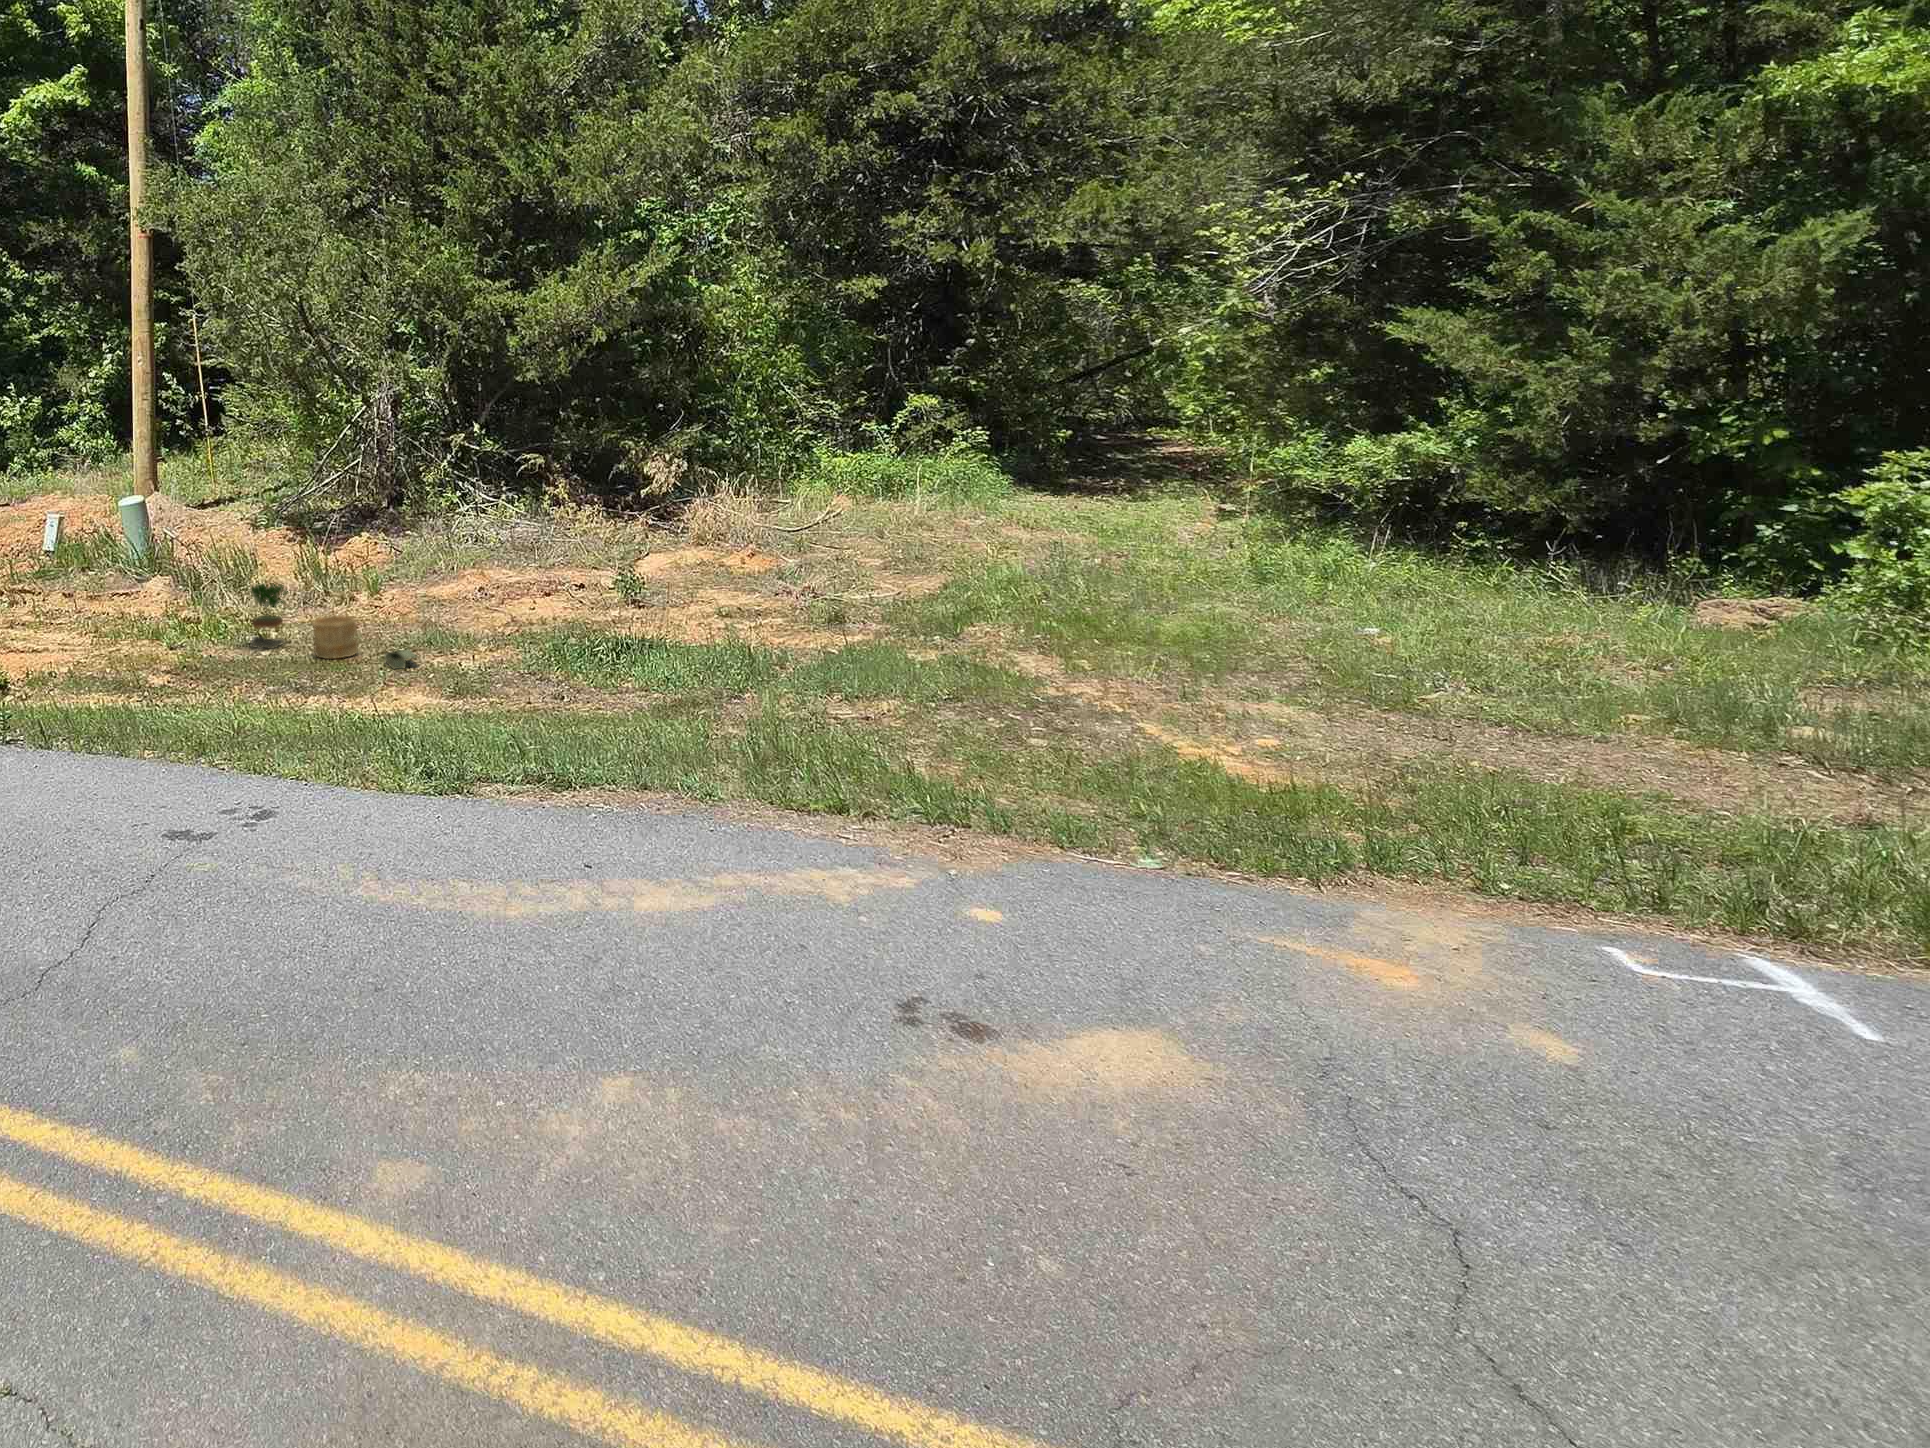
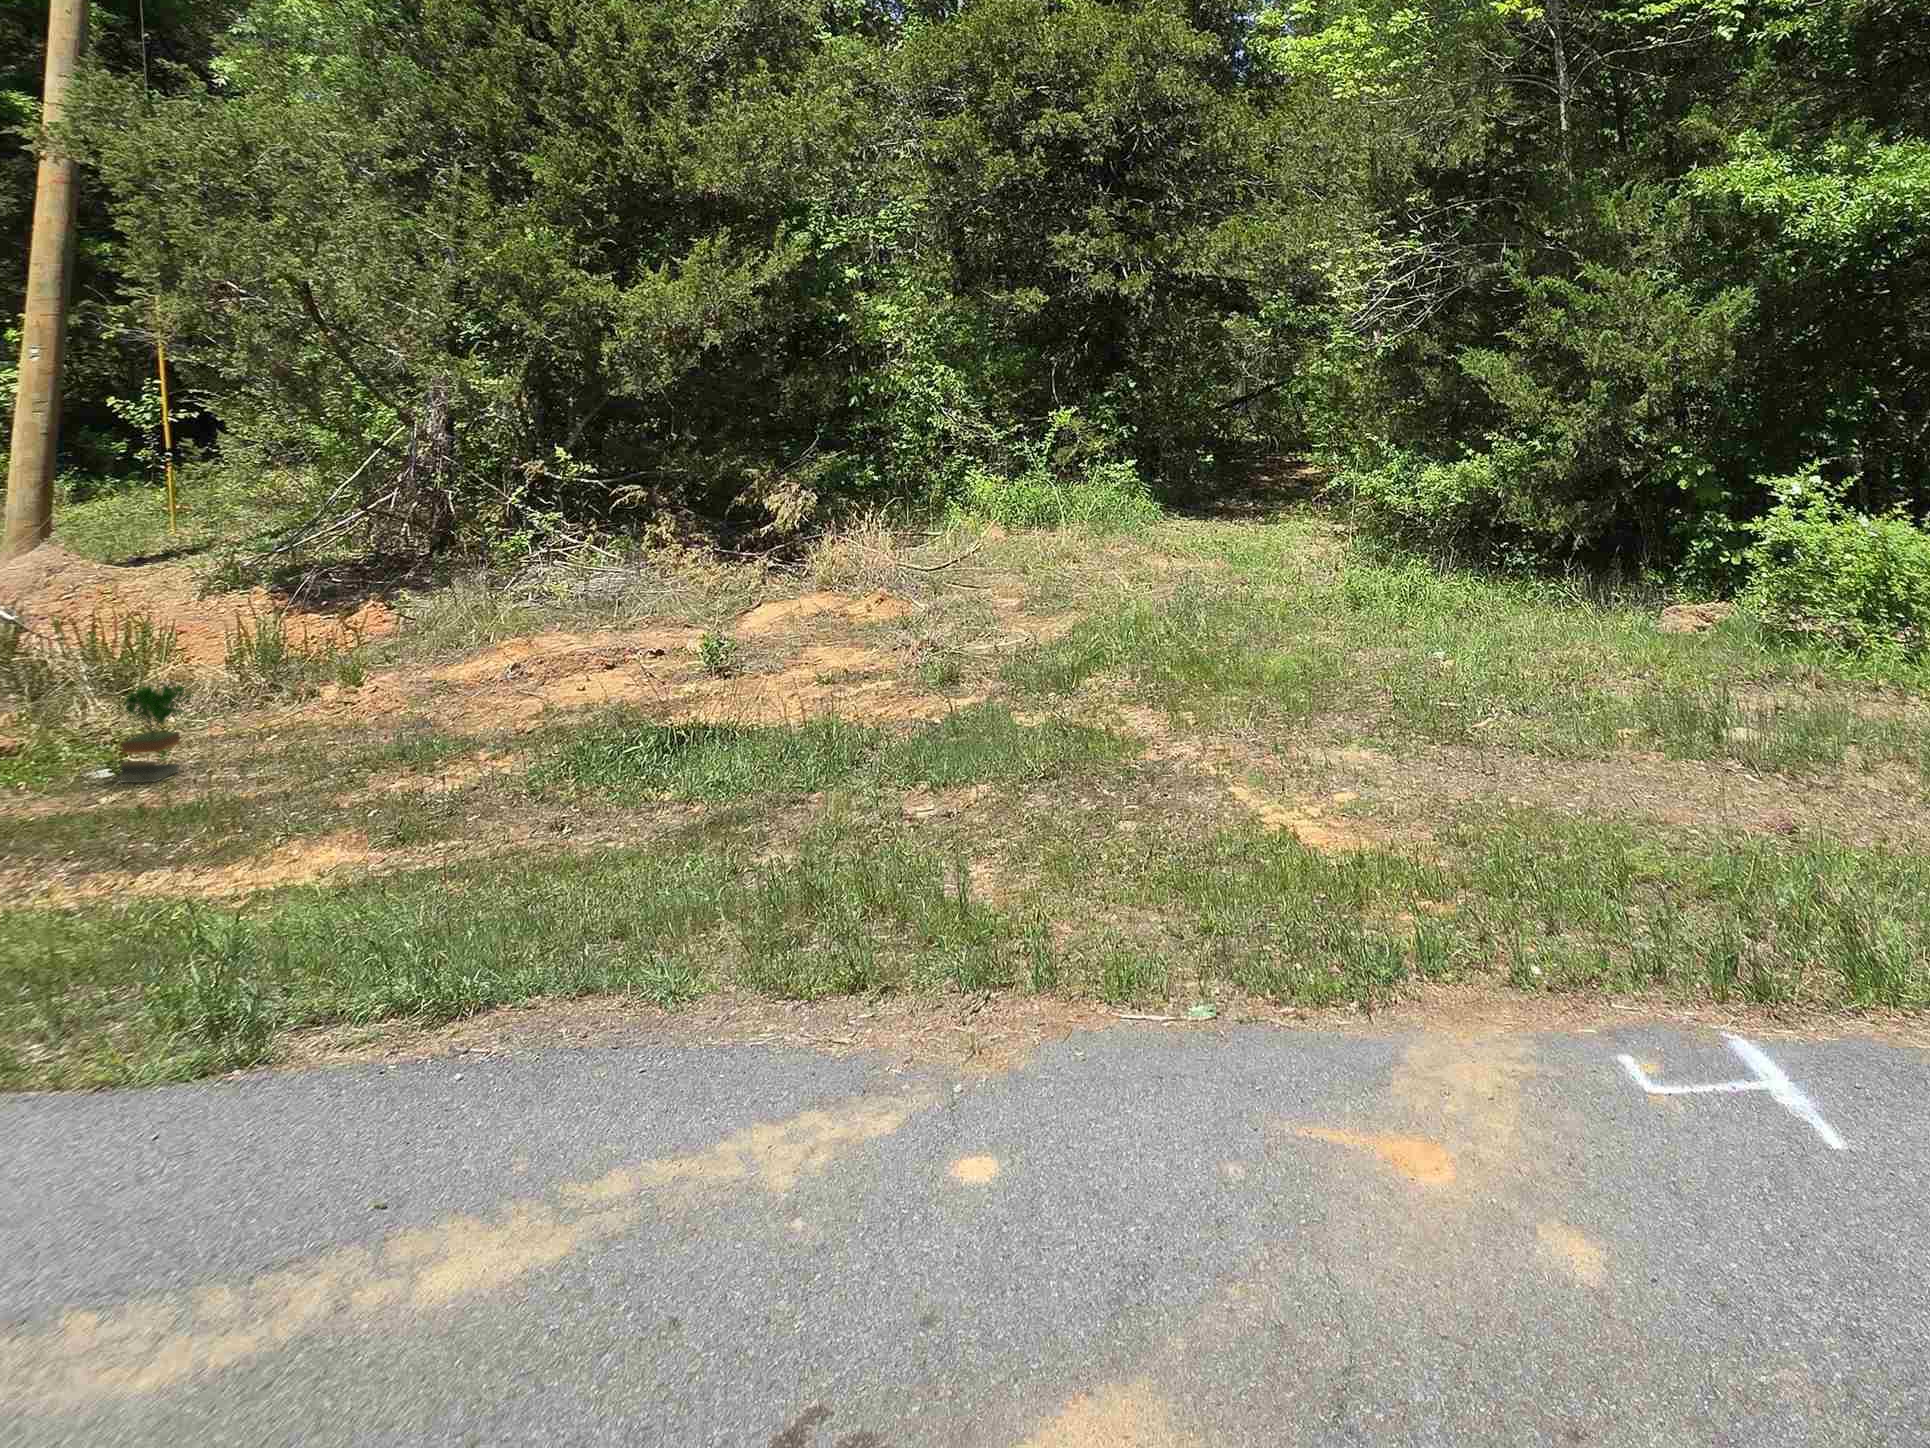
wooden bucket: present [312,615,358,659] -> none [219,724,298,792]
toolbox: present [384,650,417,669] -> none [329,767,382,800]

